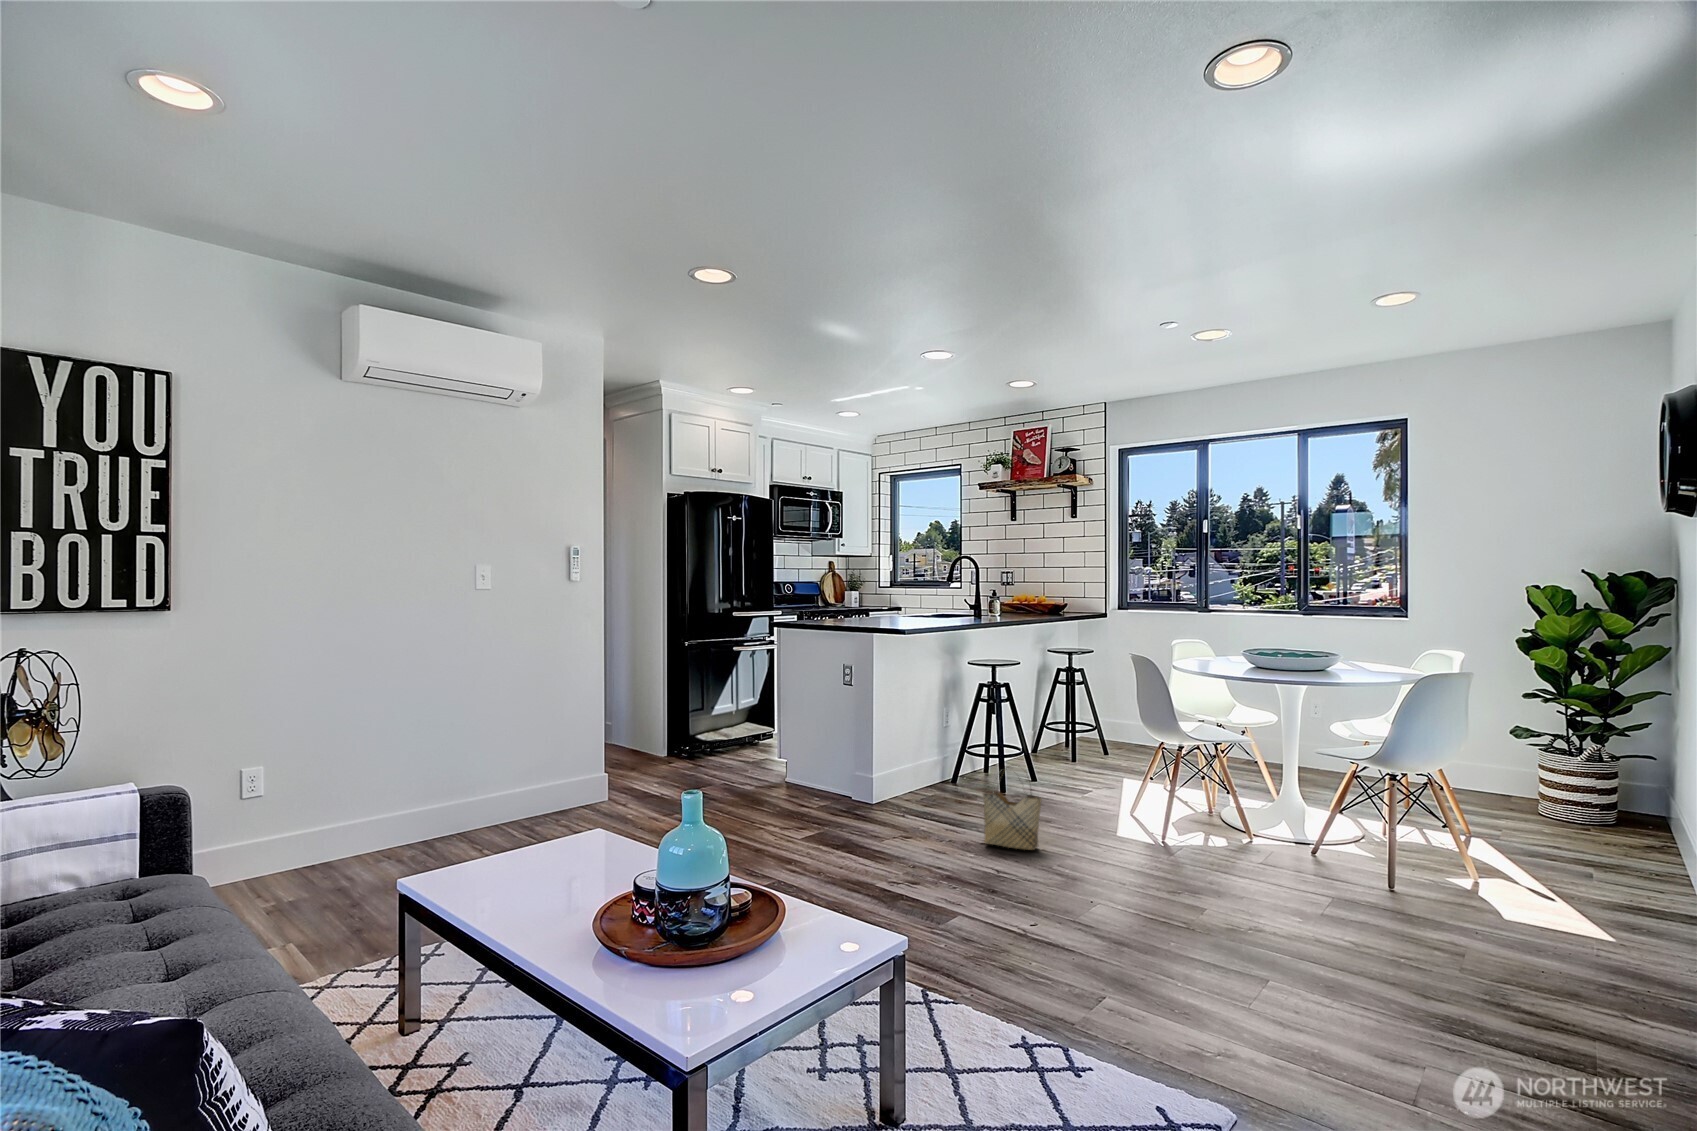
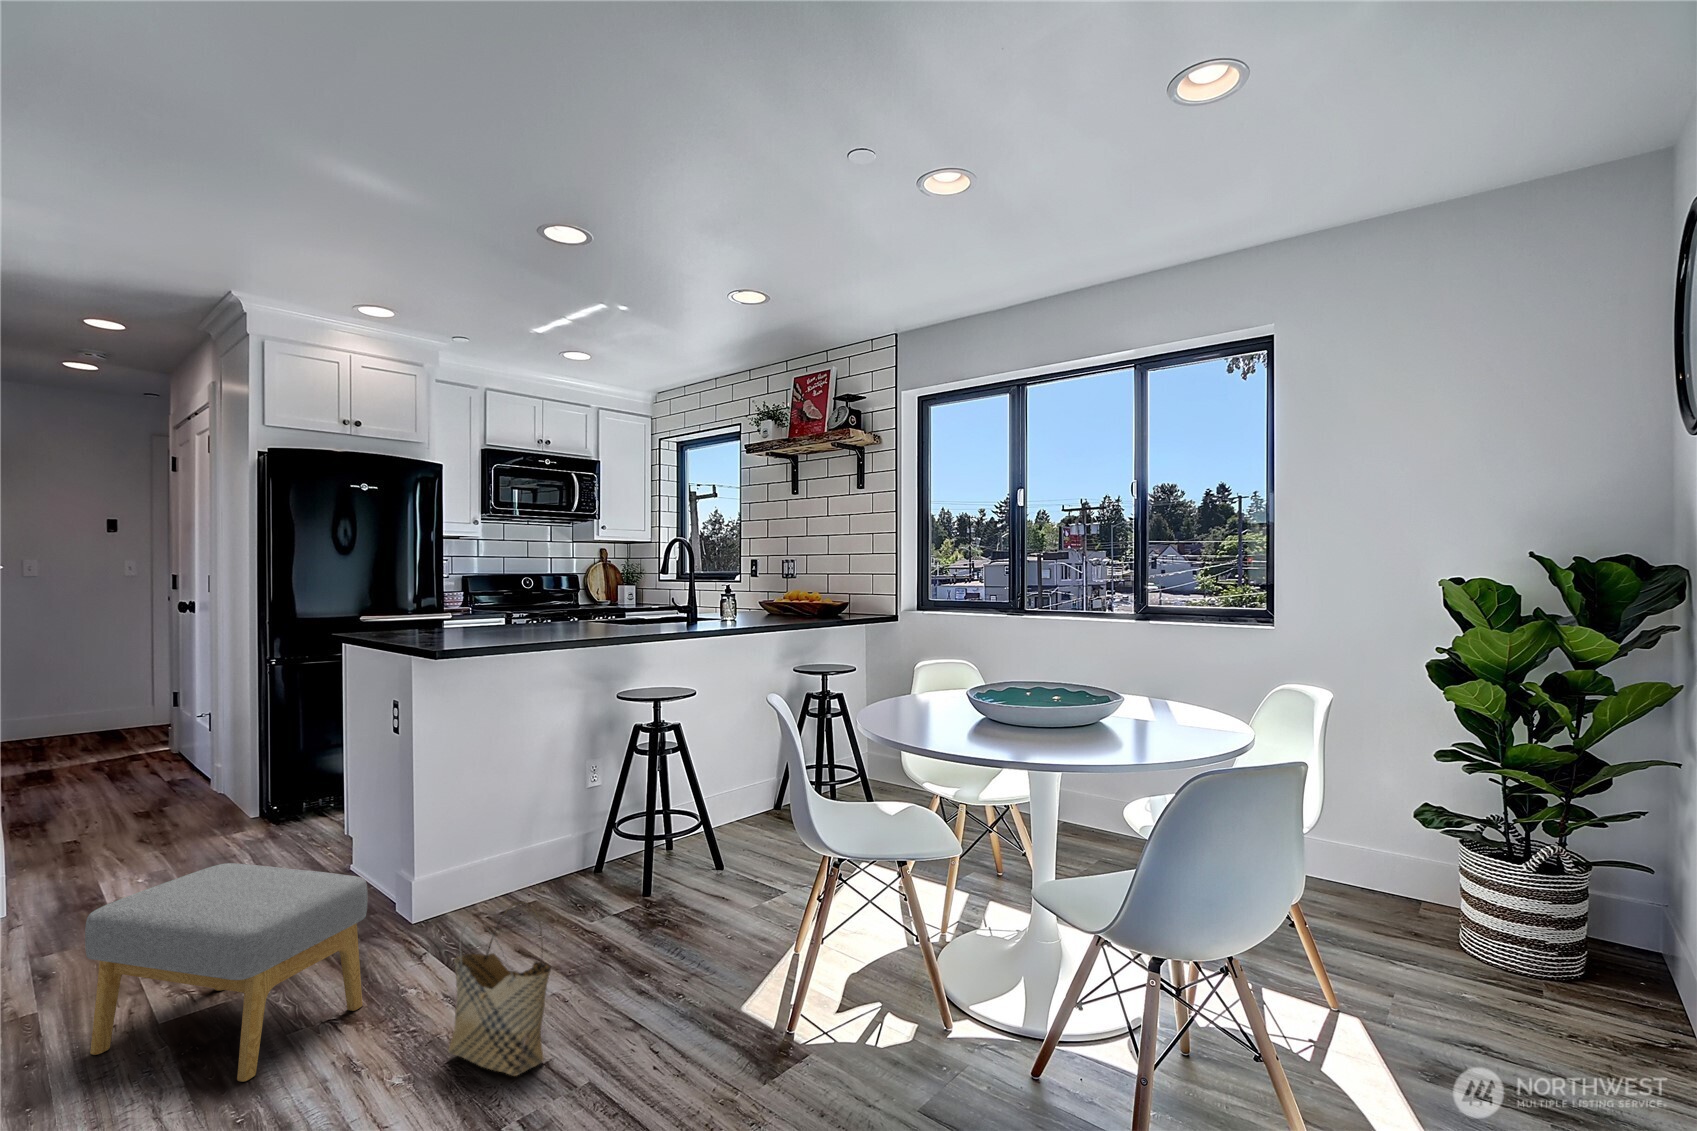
footstool: none [783,752,906,852] -> present [85,863,367,1082]

